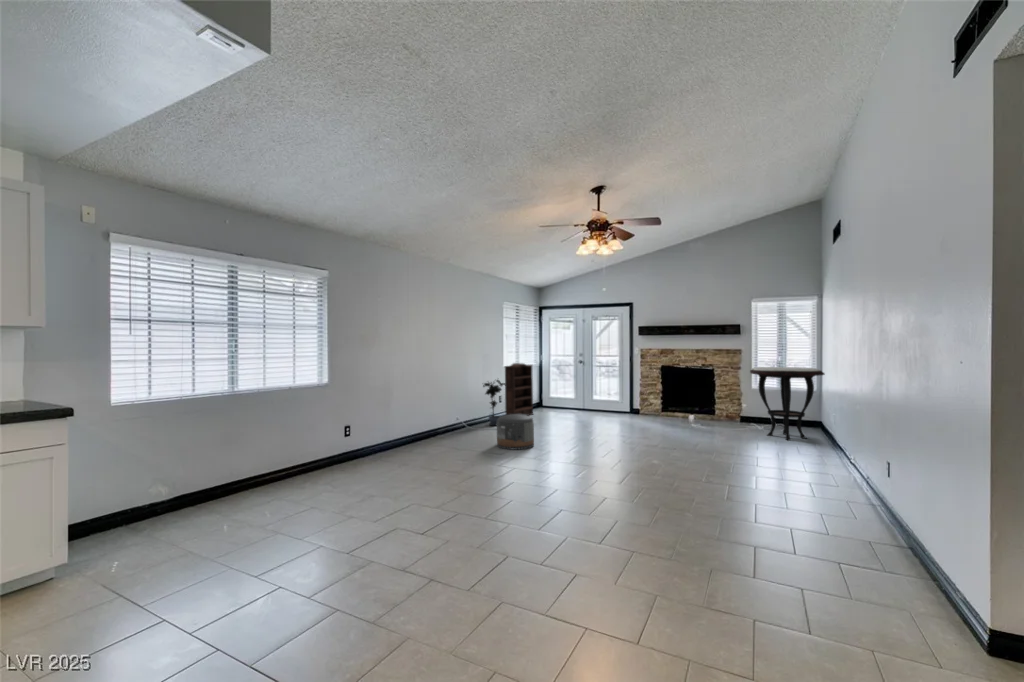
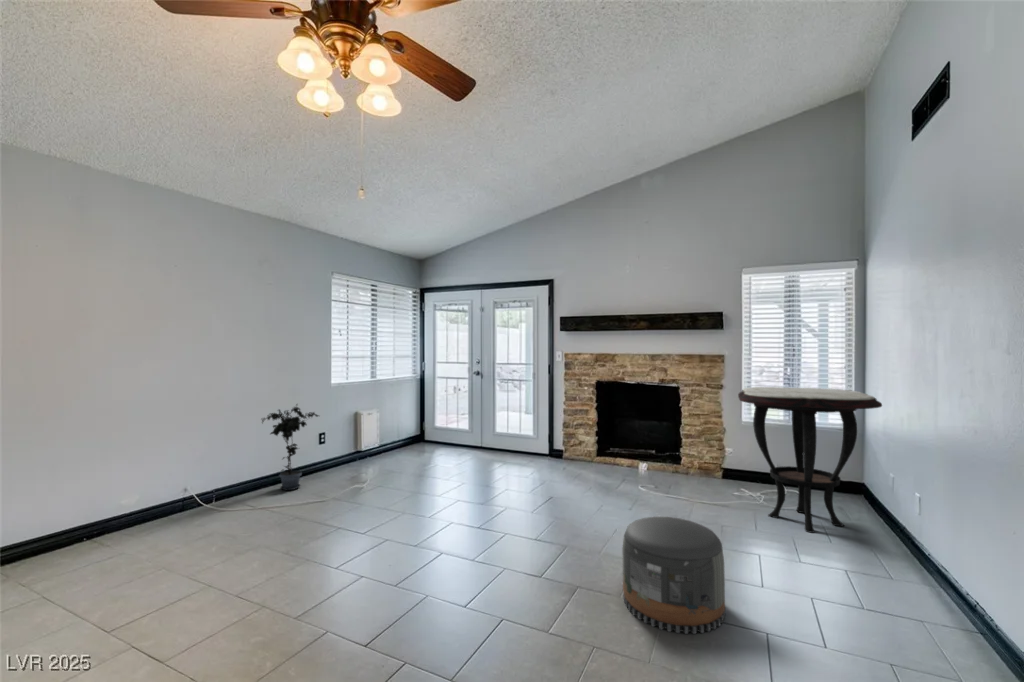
bookshelf: present [505,363,533,416] -> none [334,376,392,471]
pouf: present [497,414,534,450] -> present [622,517,725,634]

